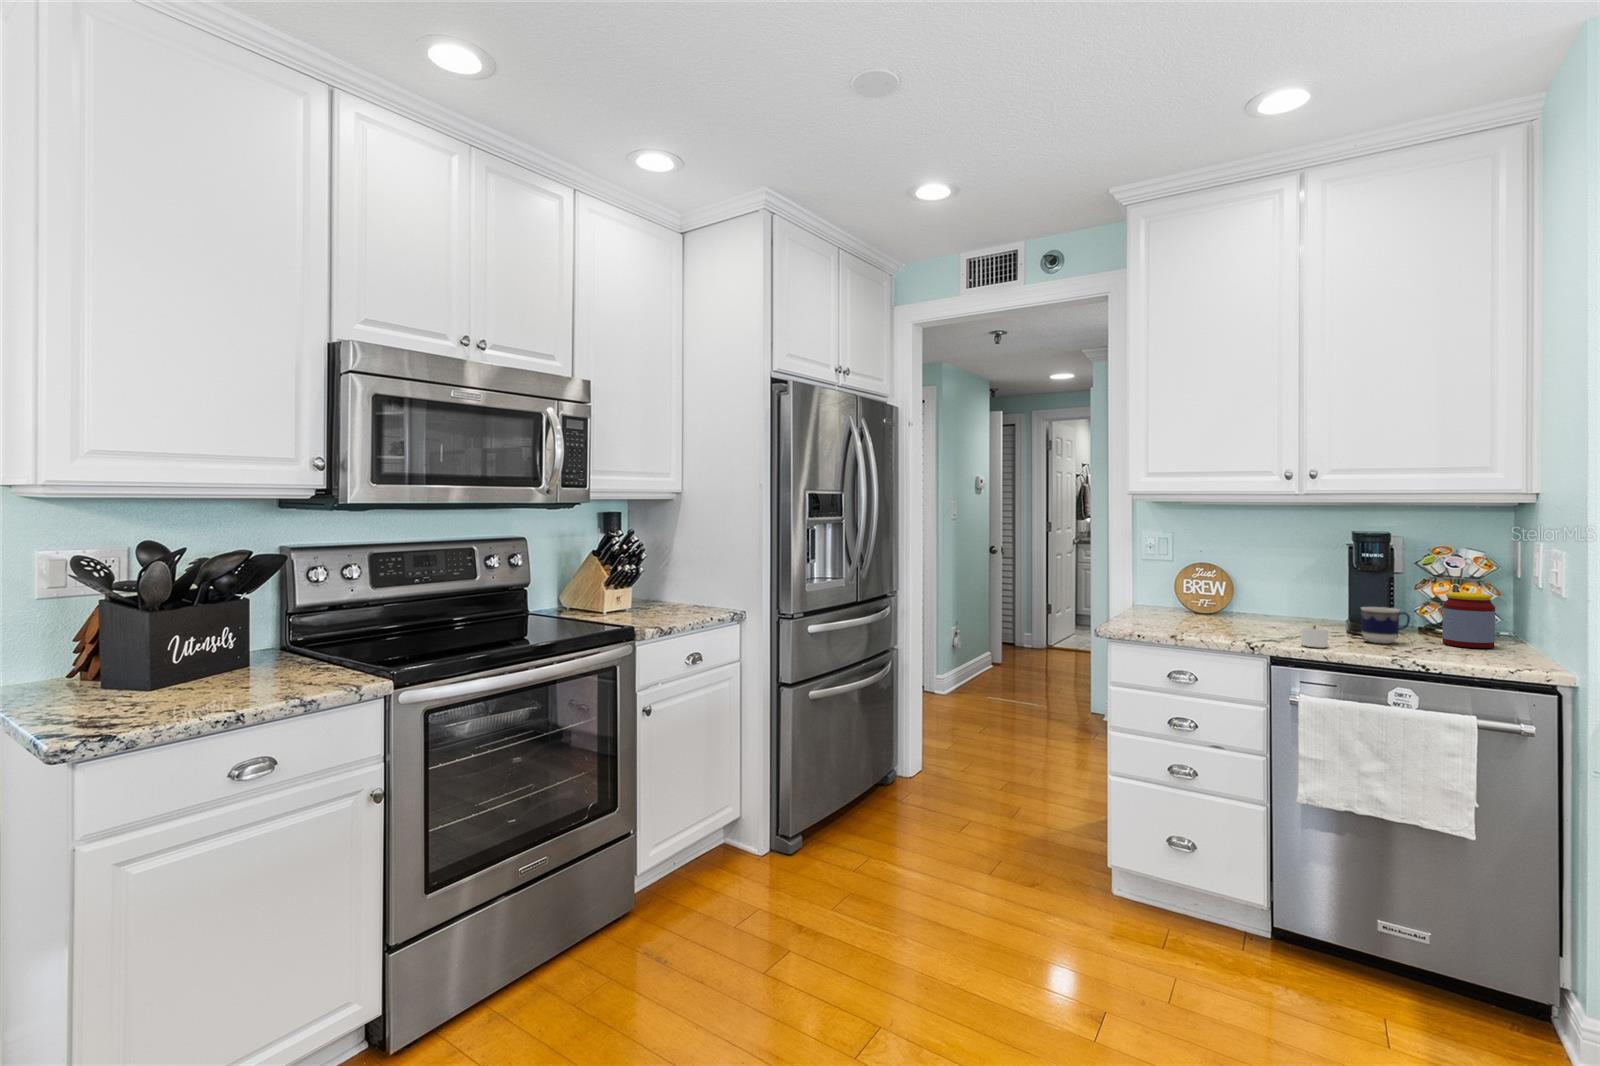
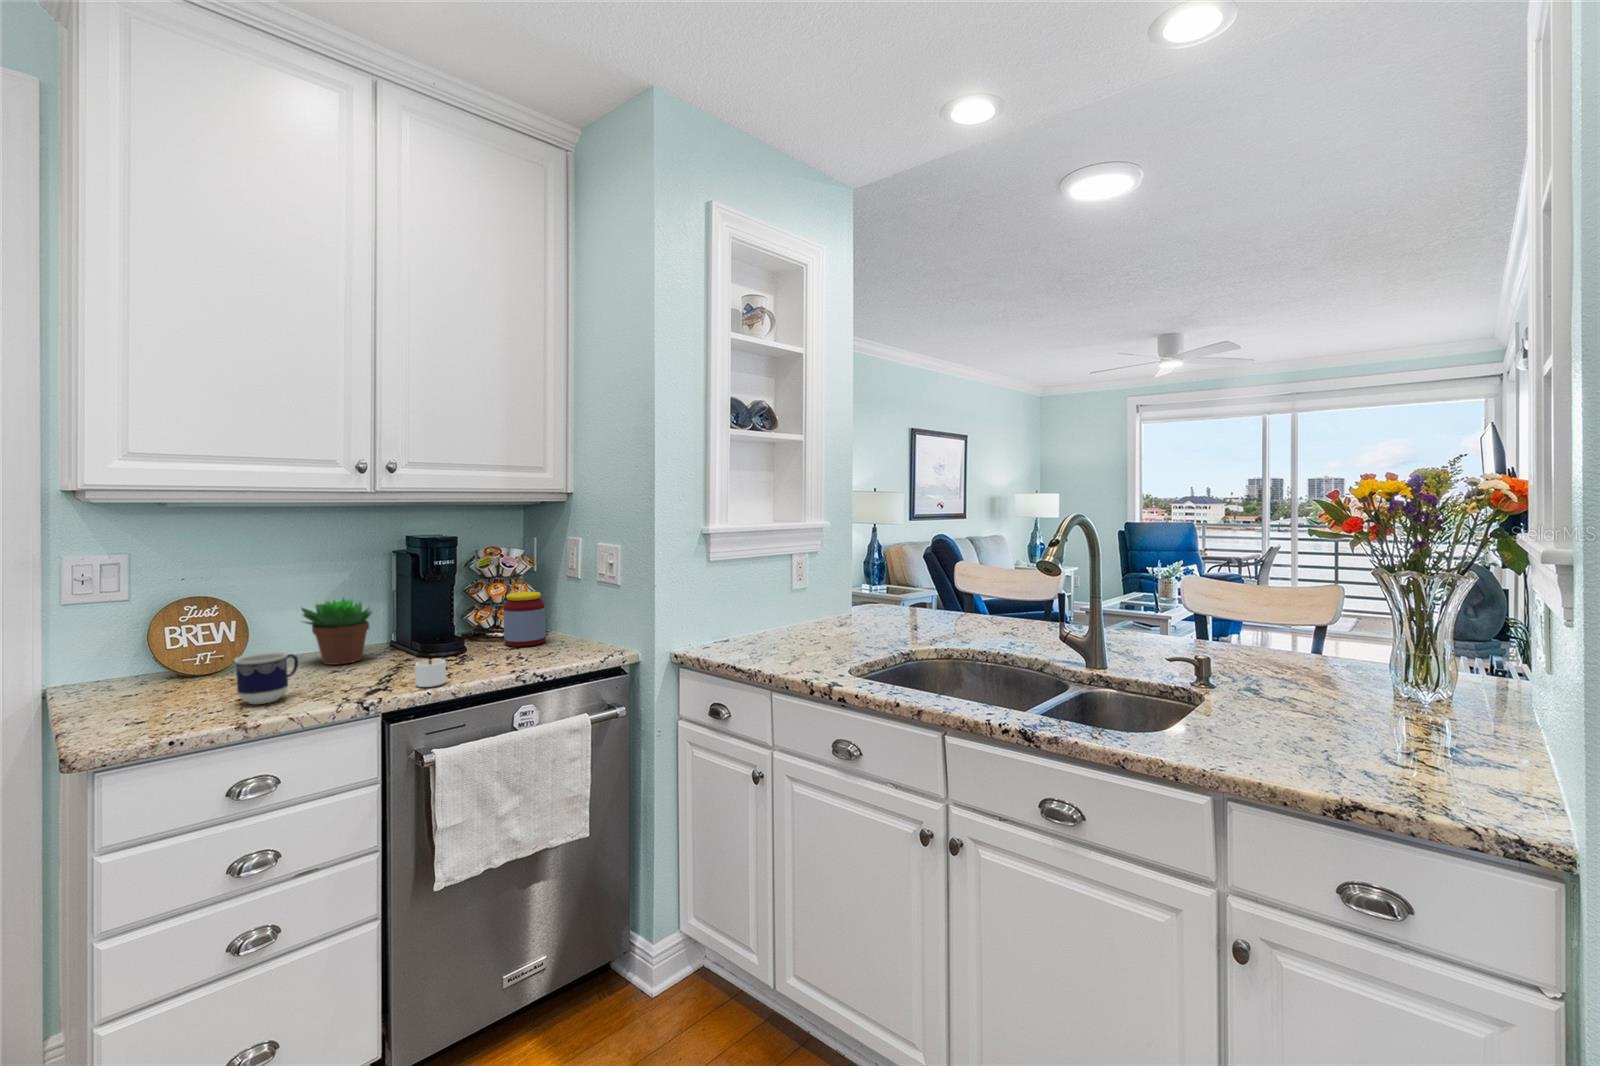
succulent plant: none [1260,574,1320,627] -> present [301,598,372,665]
cup: present [1361,607,1410,643] -> present [234,652,298,704]

